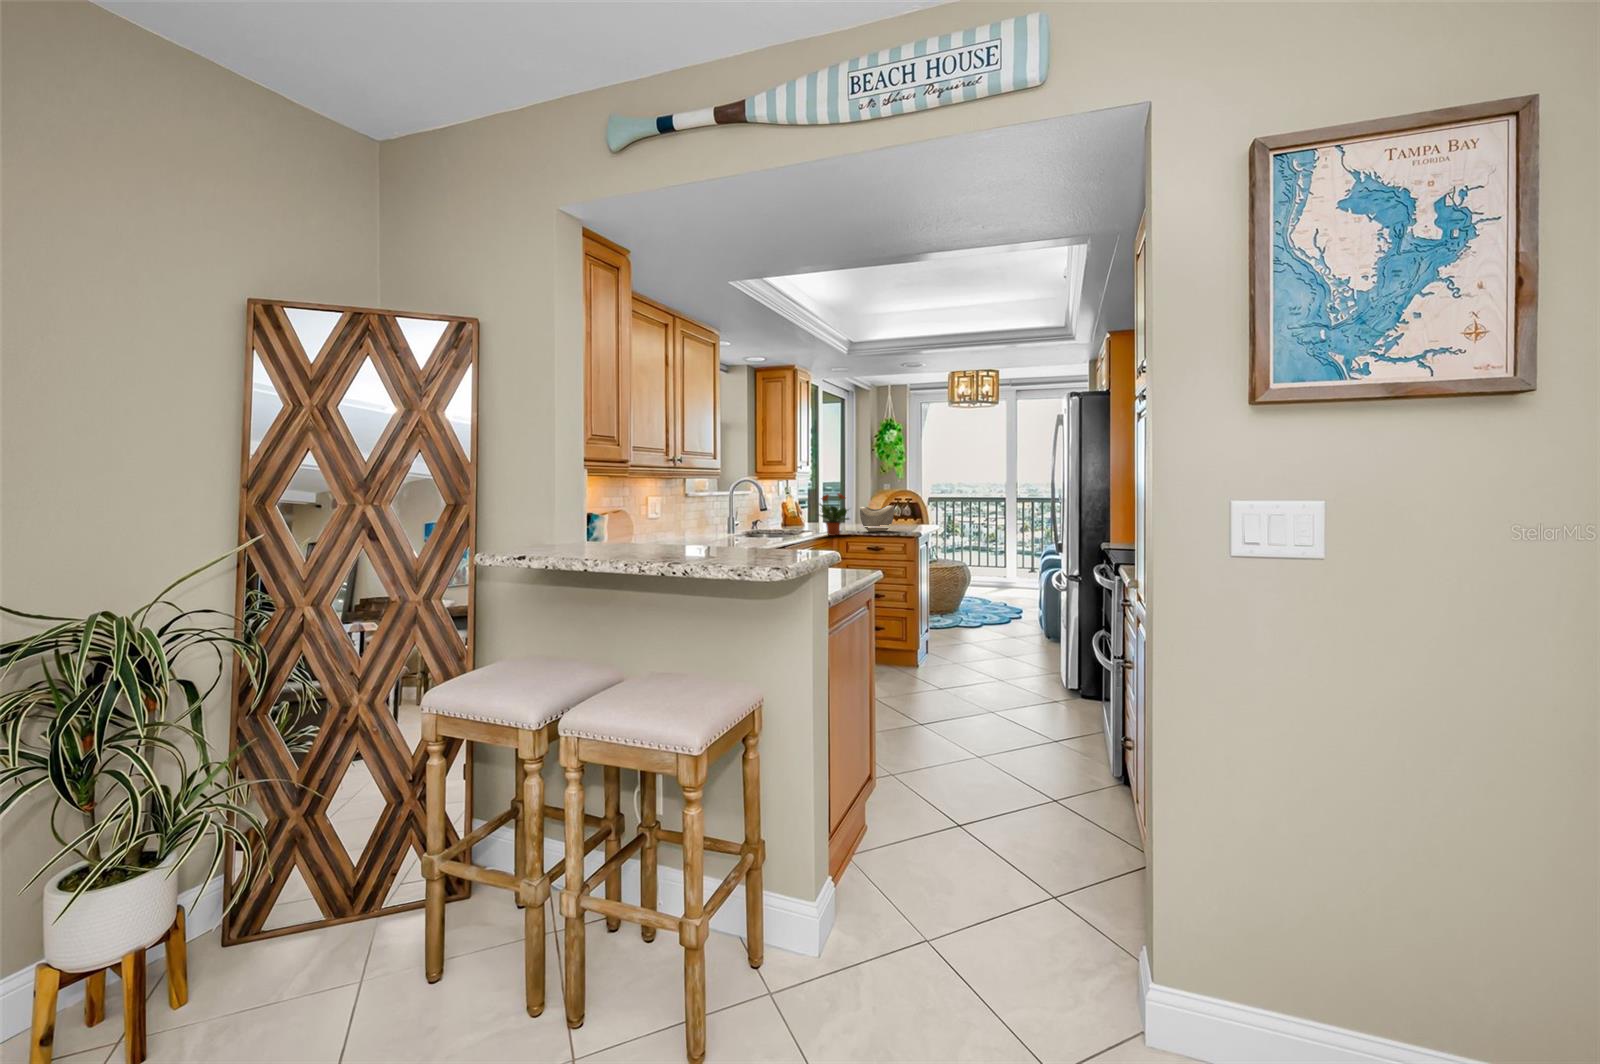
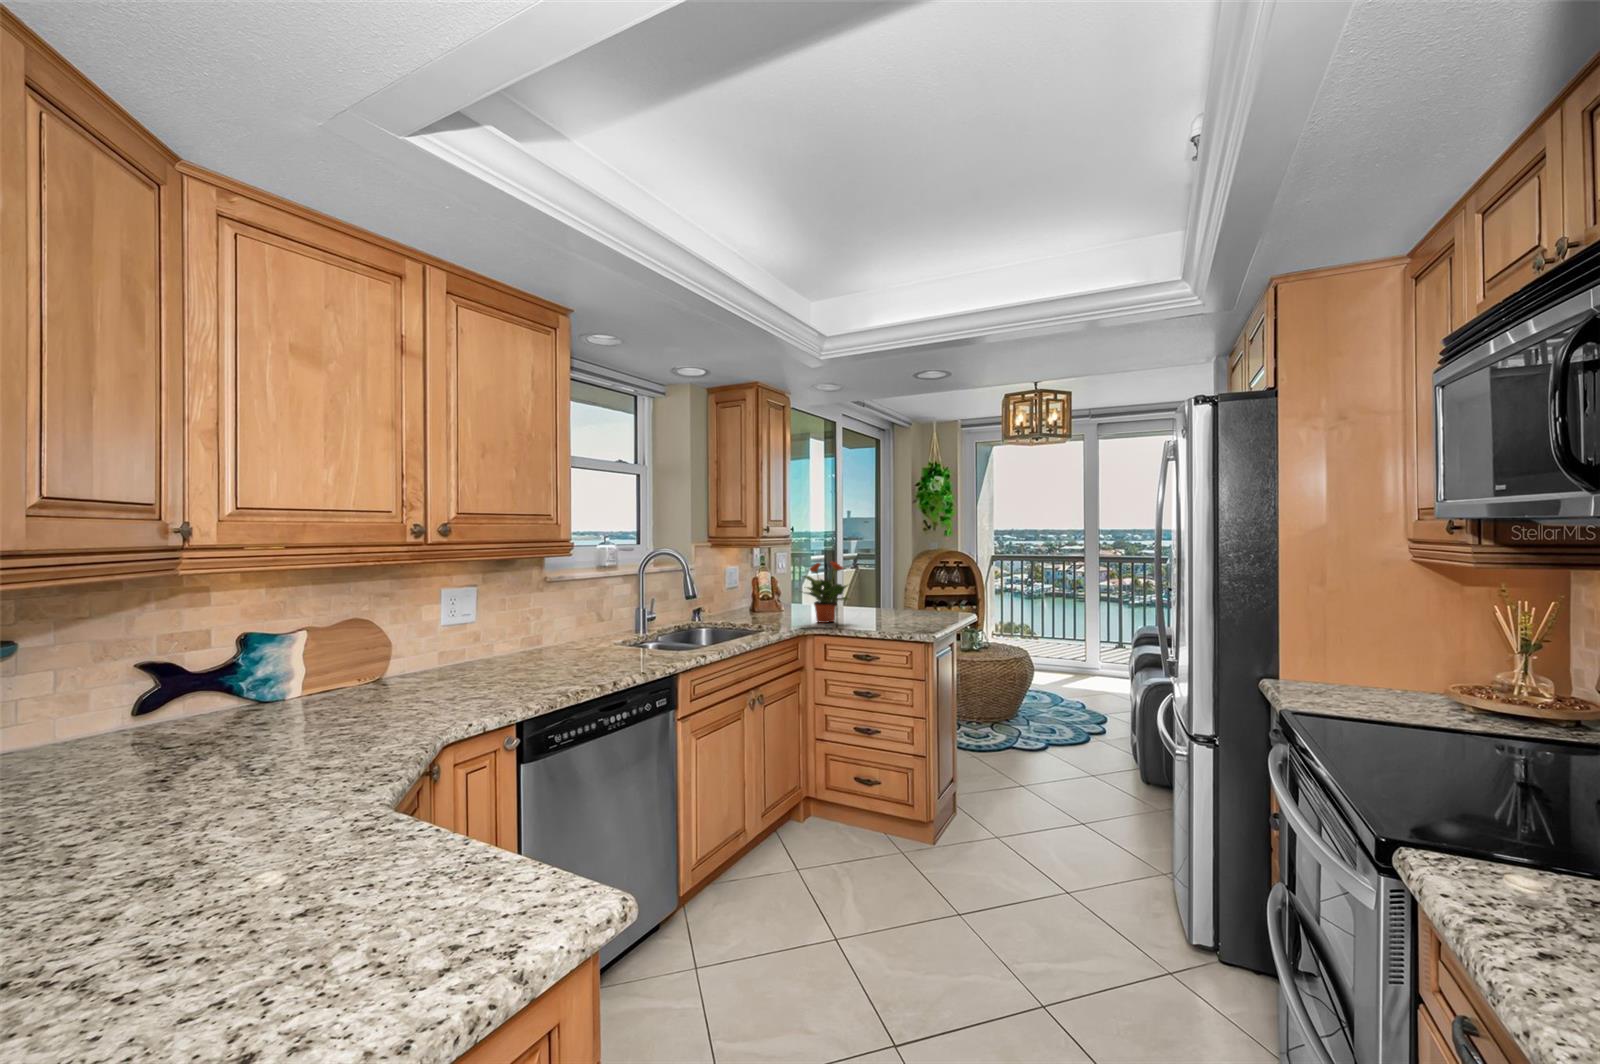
decorative bowl: present [860,506,894,532] -> none [869,579,917,616]

